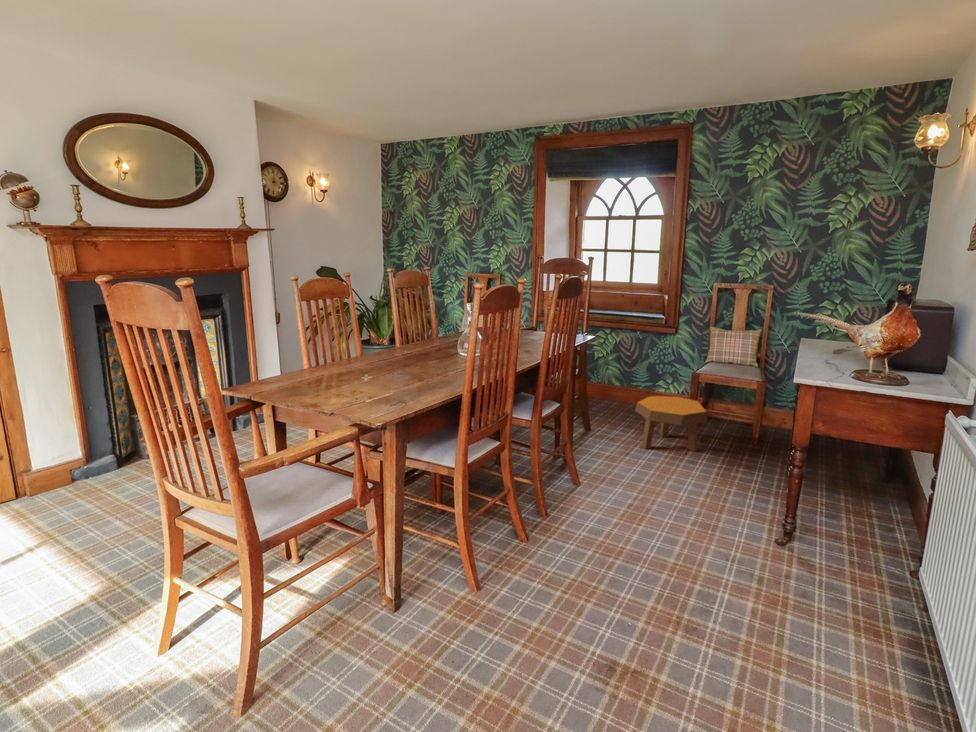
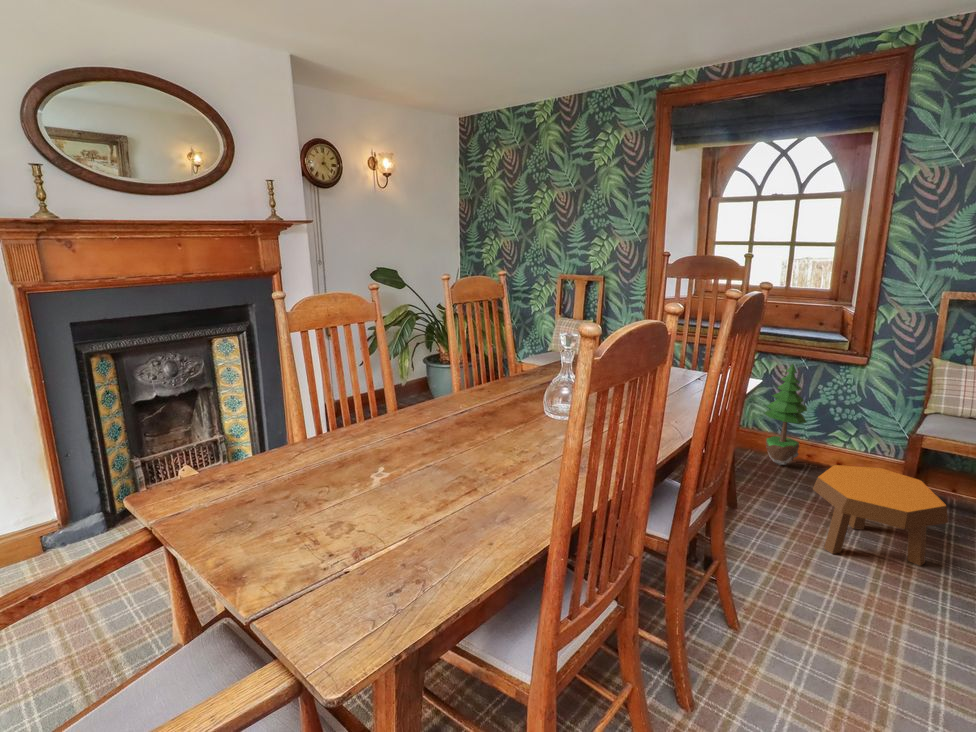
potted tree: none [613,334,641,408] -> present [765,364,807,465]

